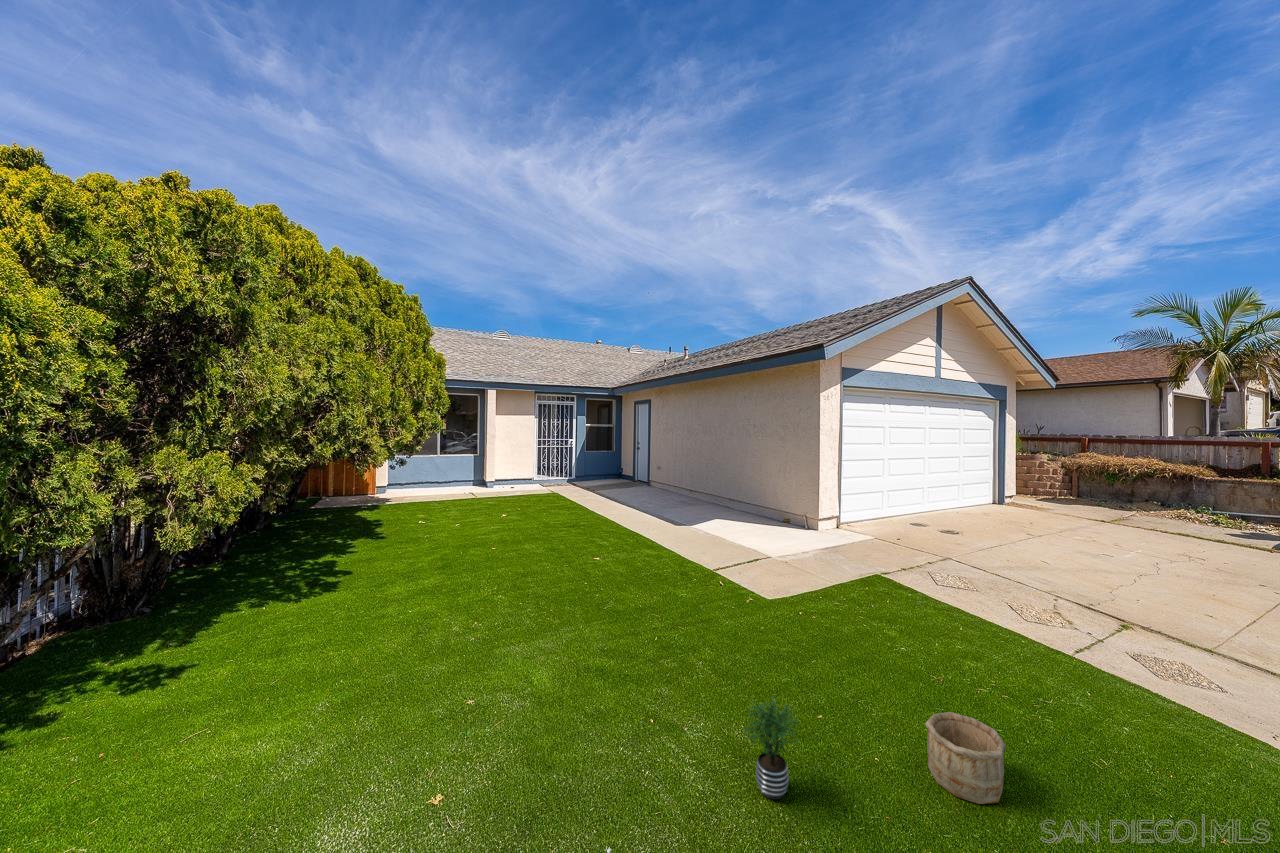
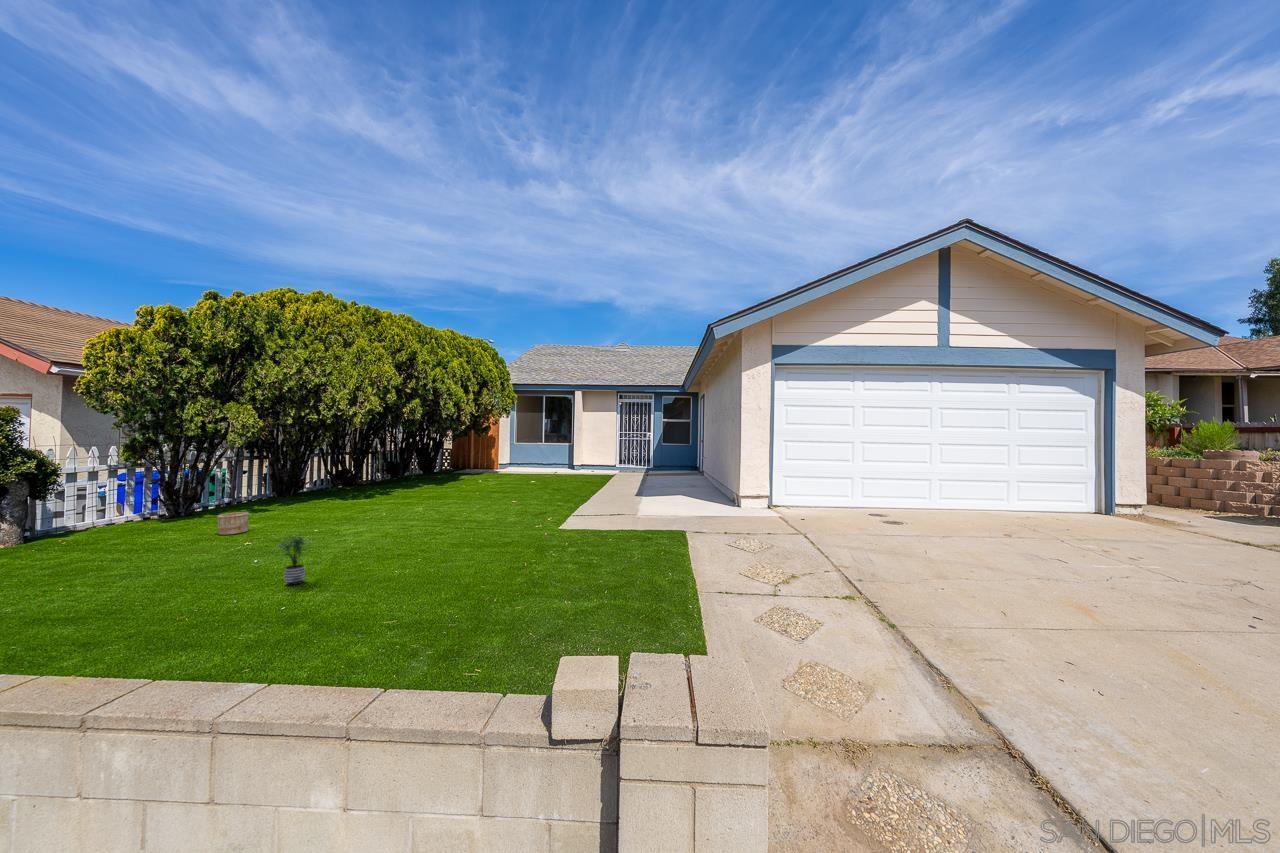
wooden bucket: present [925,712,1006,804] -> present [217,512,249,535]

